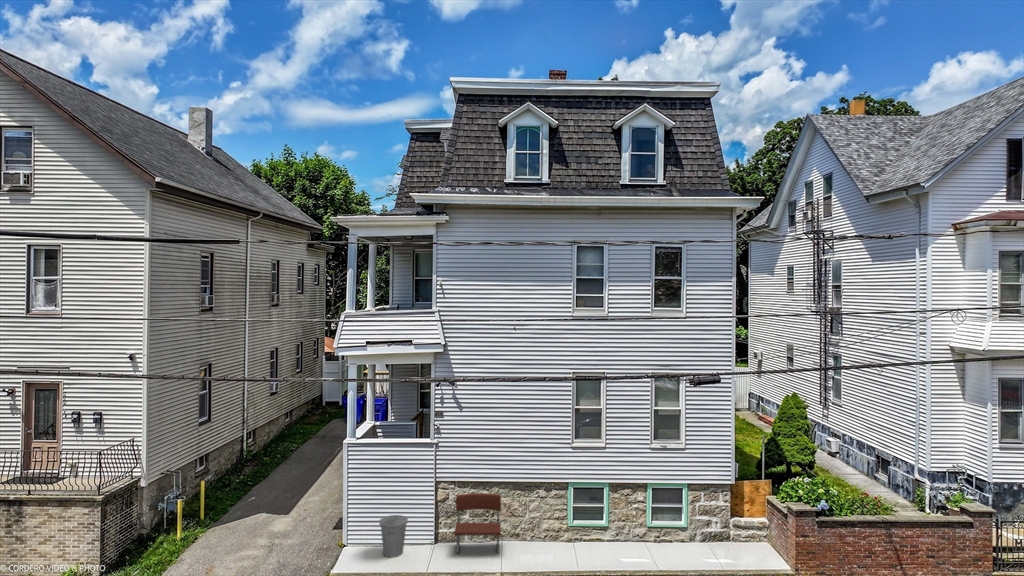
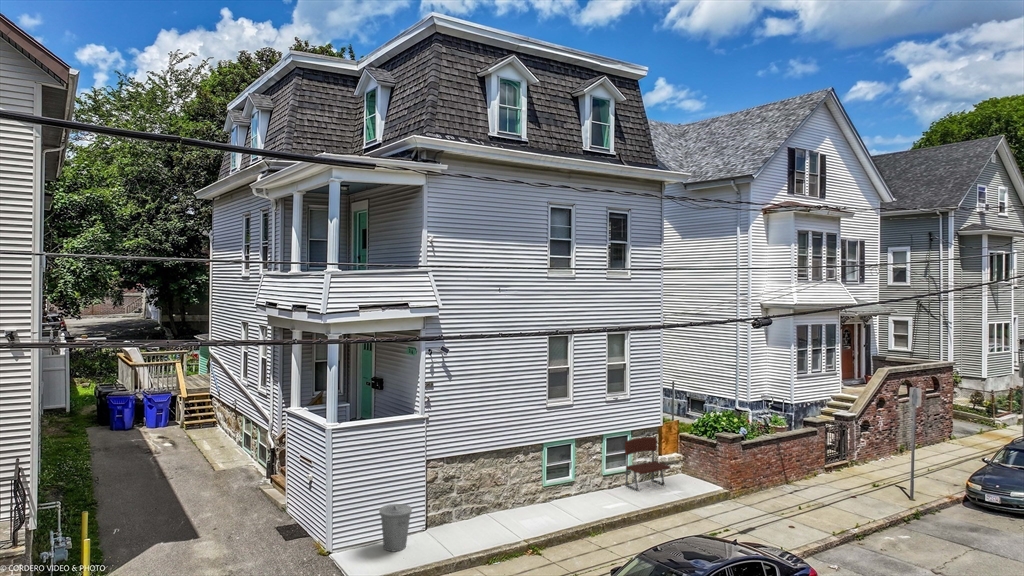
bench: present [454,493,501,553] -> present [625,437,671,491]

